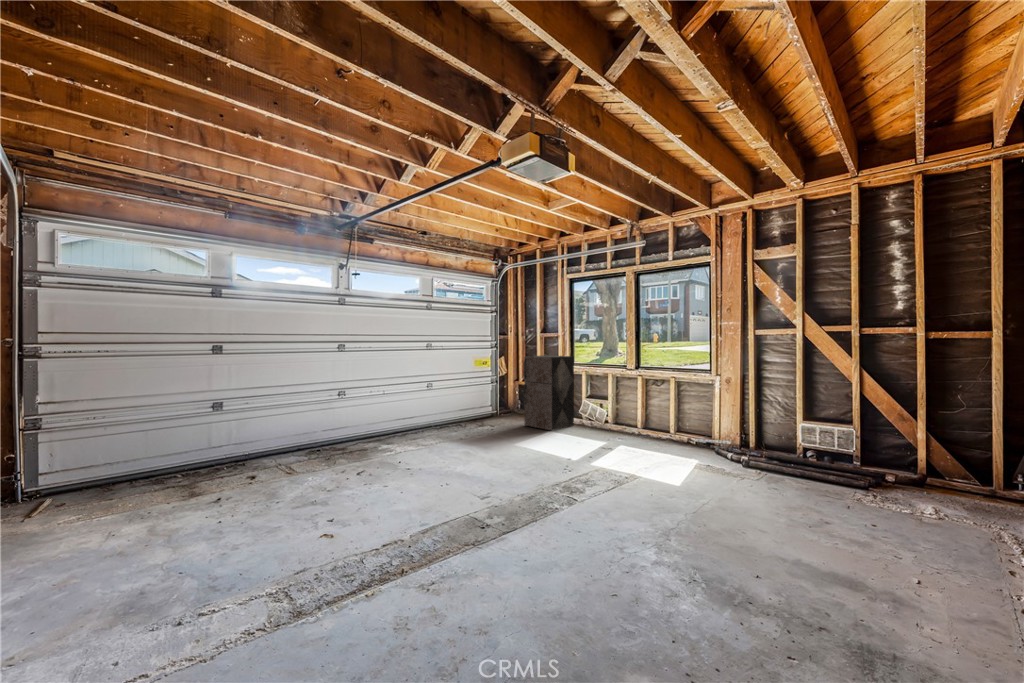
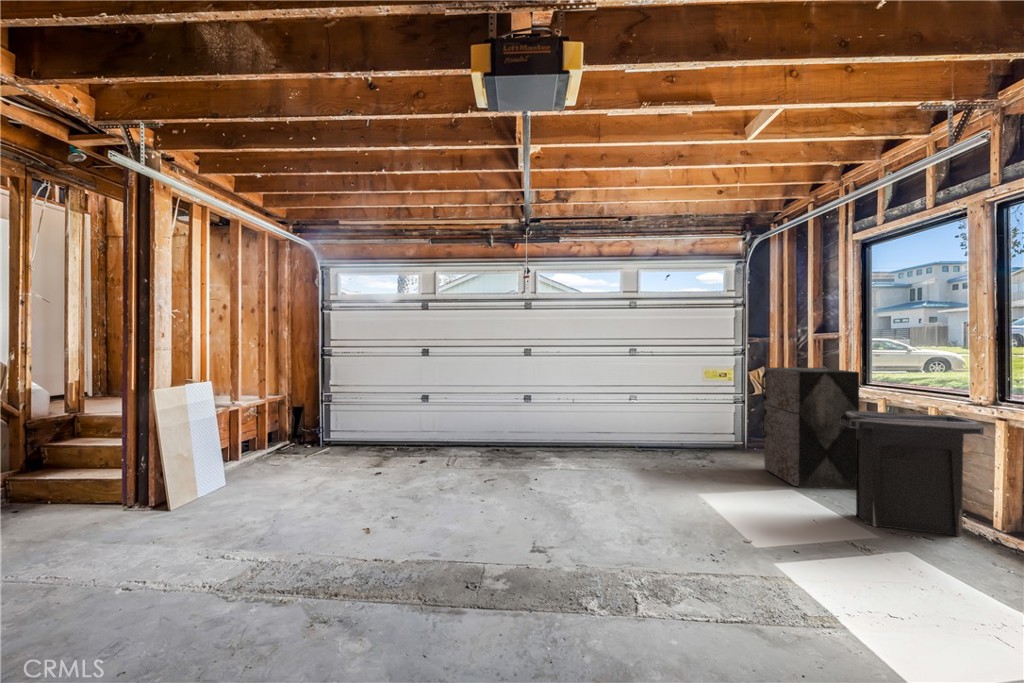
trash can: none [583,376,632,438] -> present [840,411,984,536]

